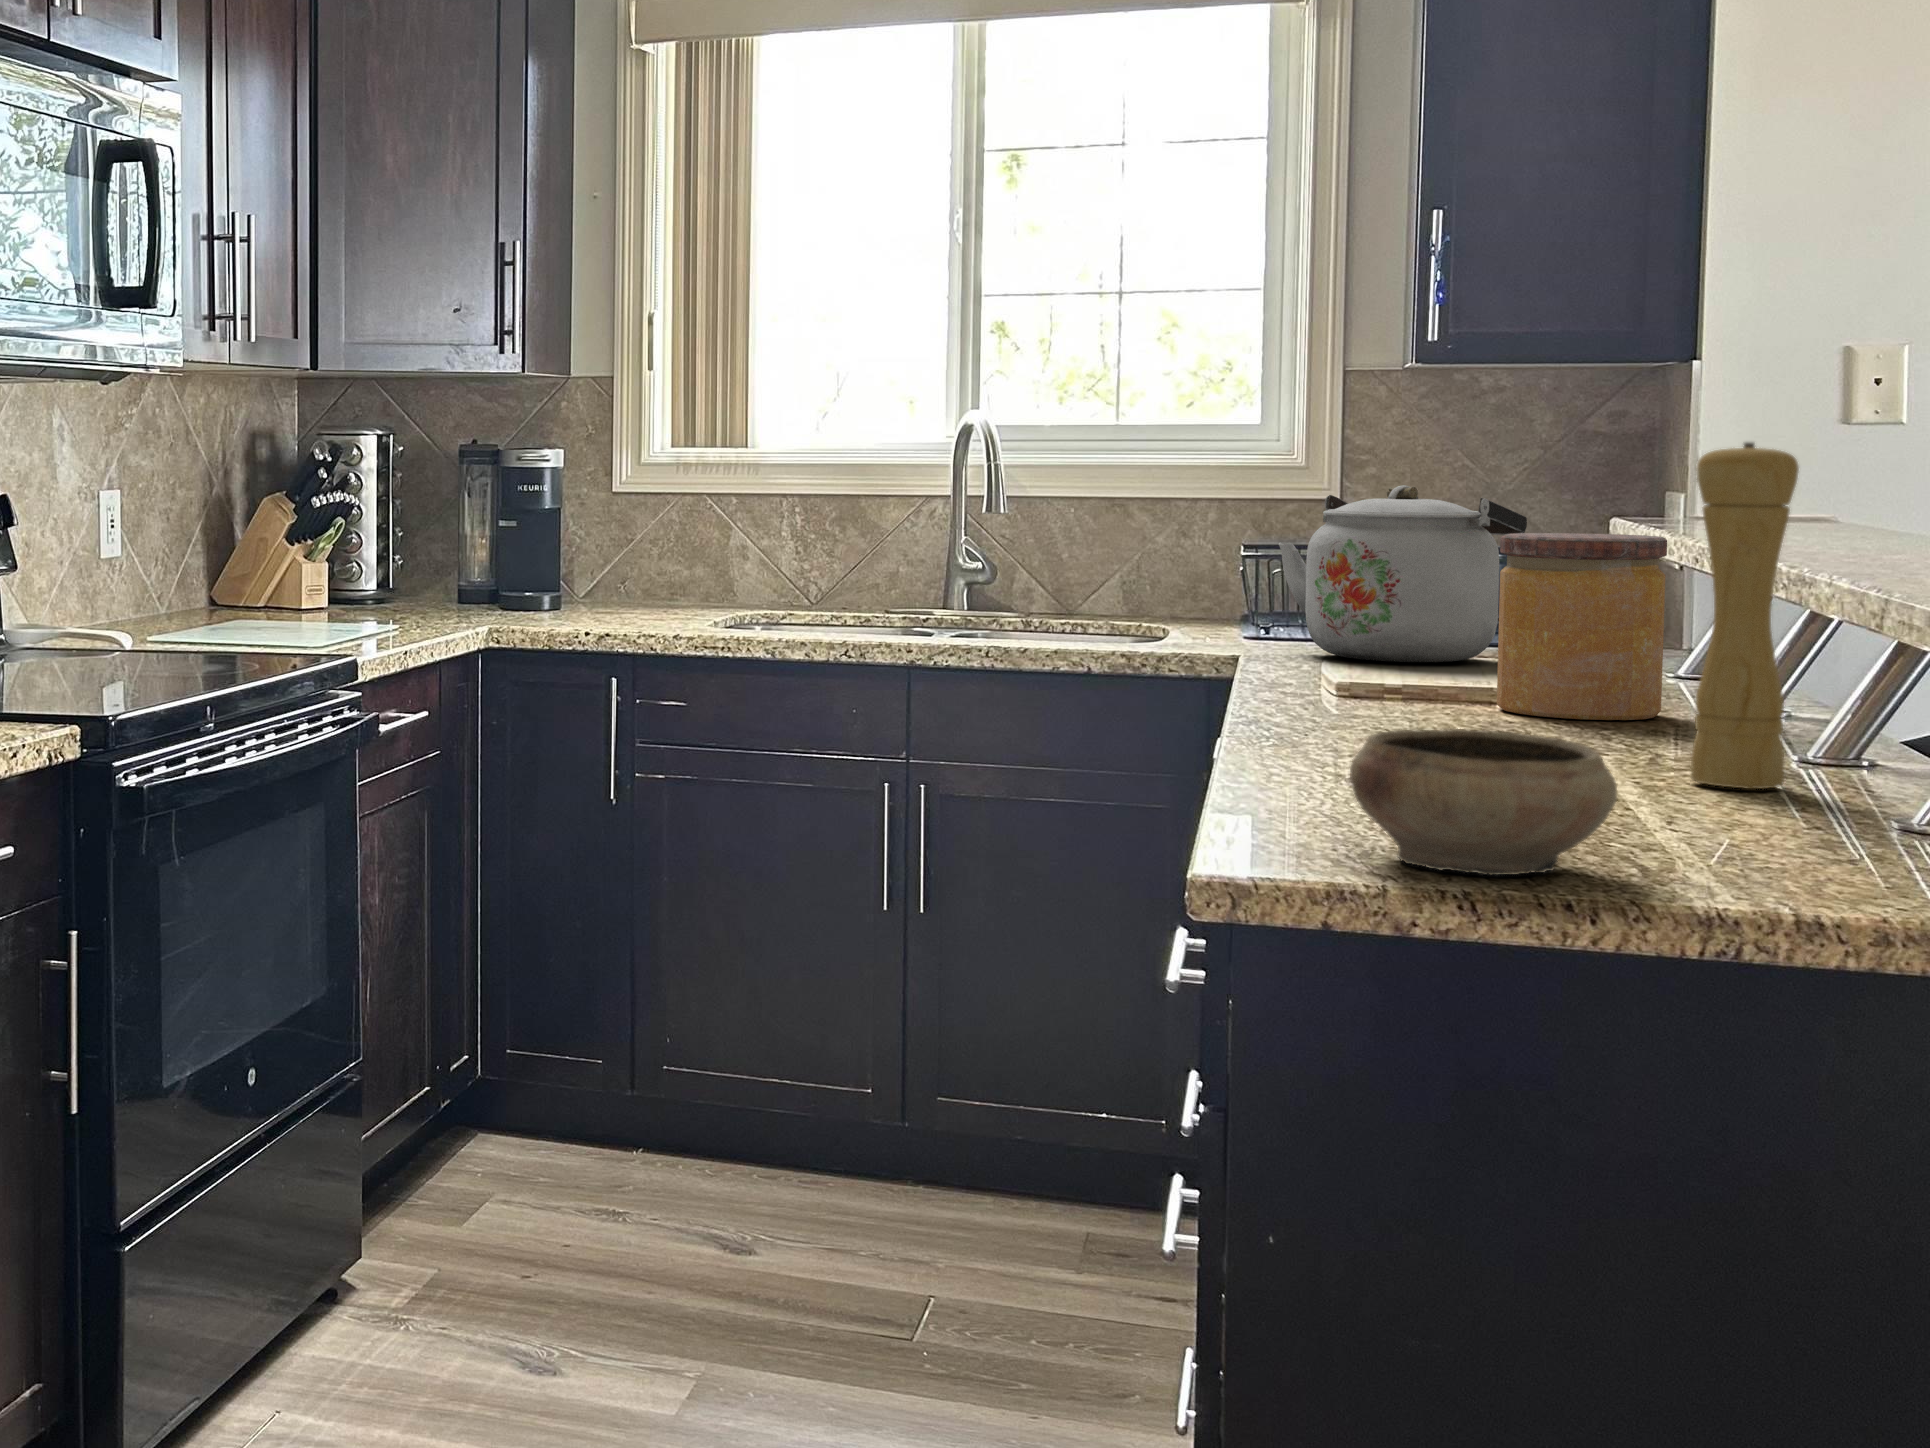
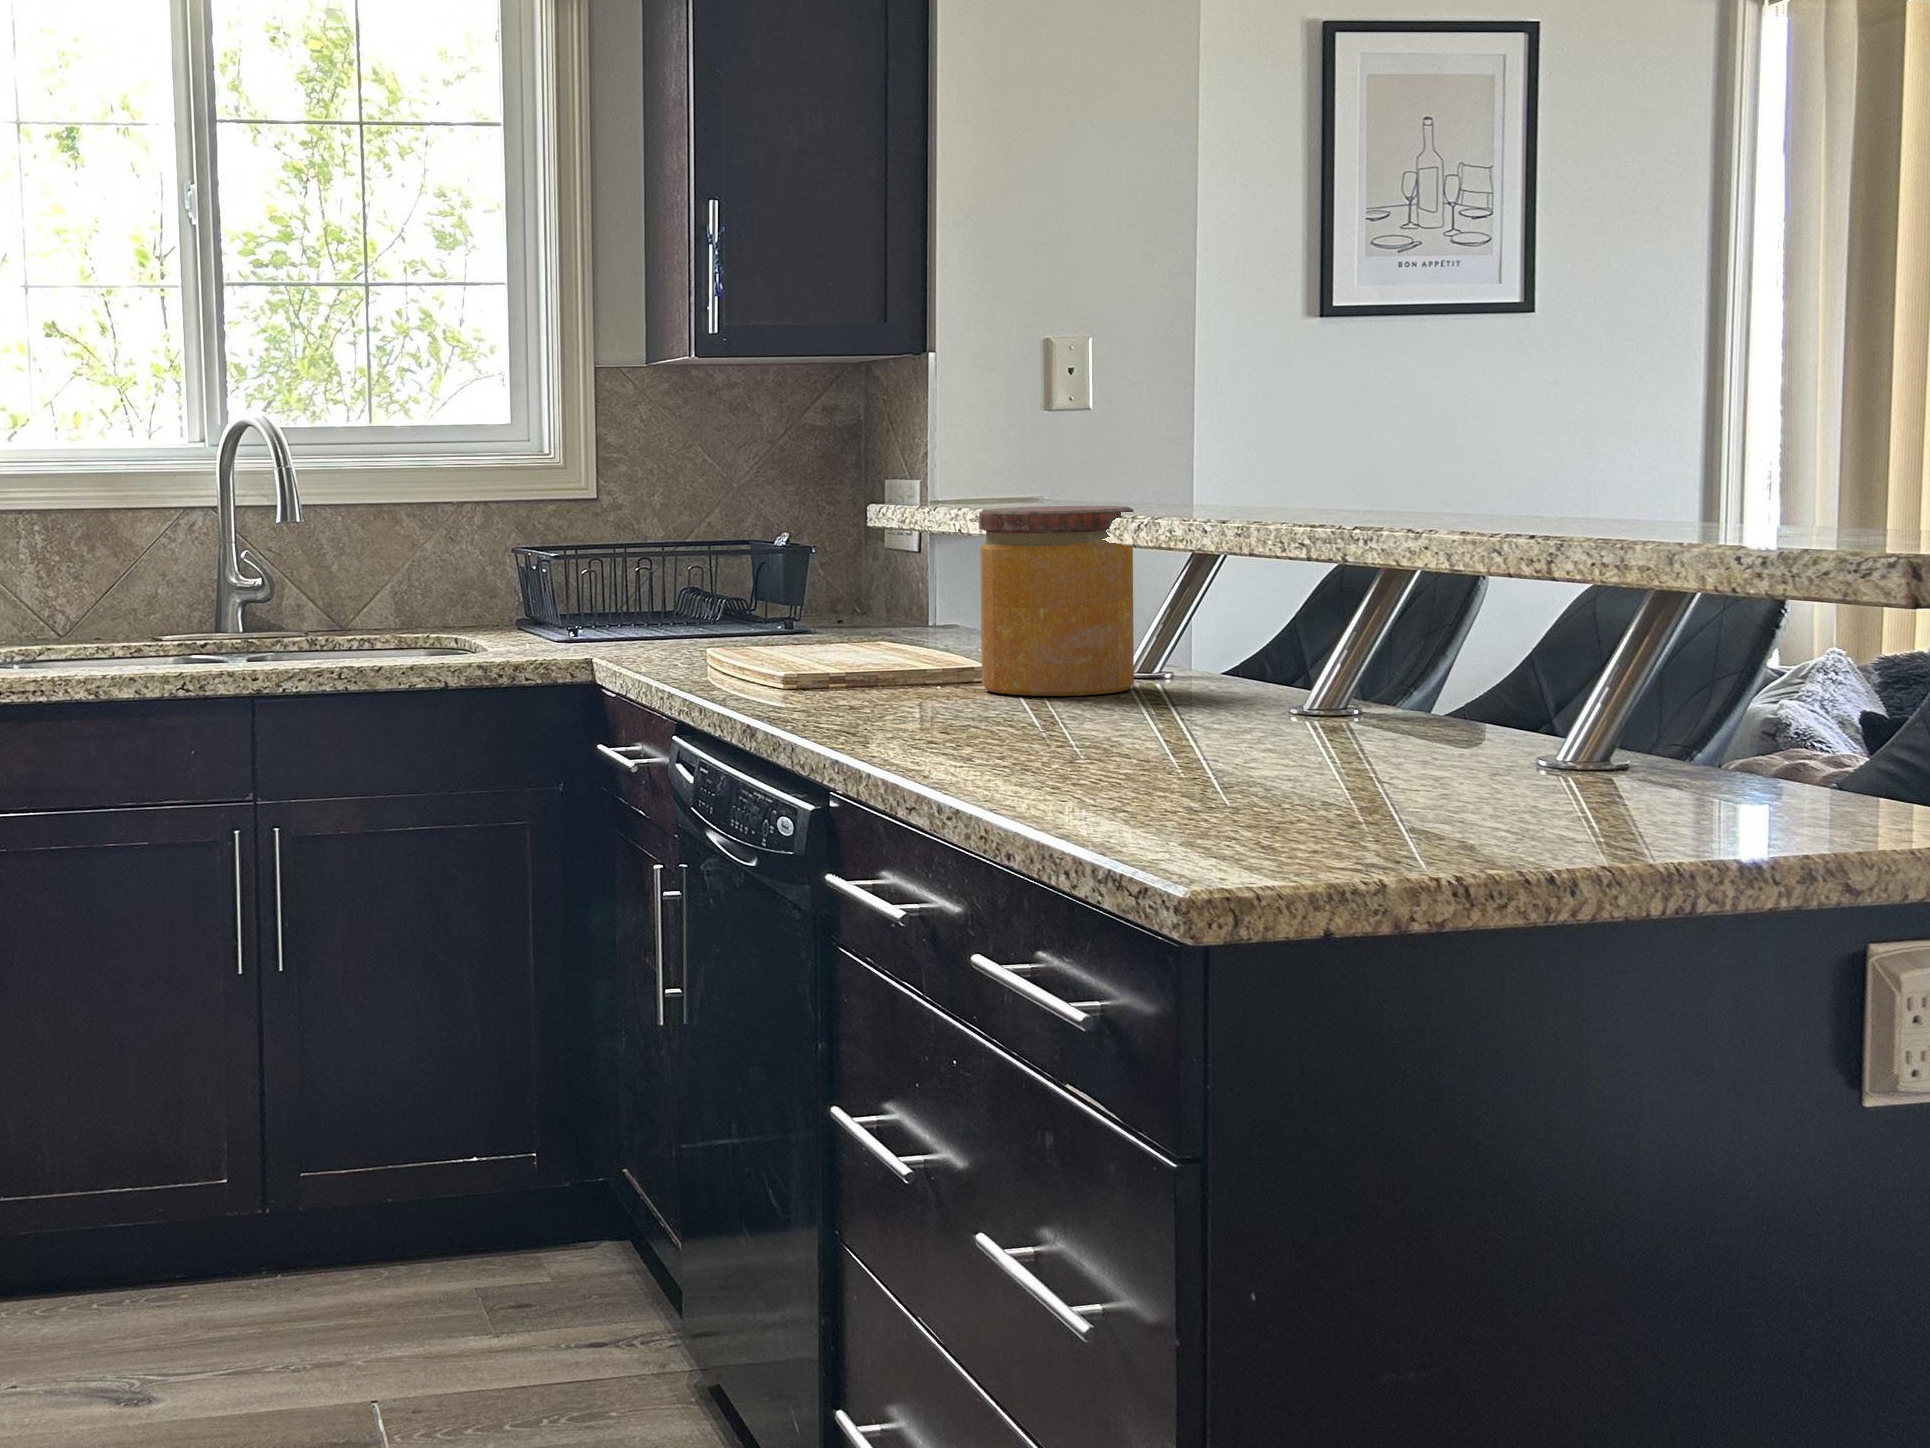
pepper mill: present [1691,442,1799,789] -> none [1311,404,1401,748]
kettle: present [1279,485,1527,662] -> none [644,466,880,653]
ceramic bowl: present [1350,729,1617,875] -> none [1237,708,1506,859]

